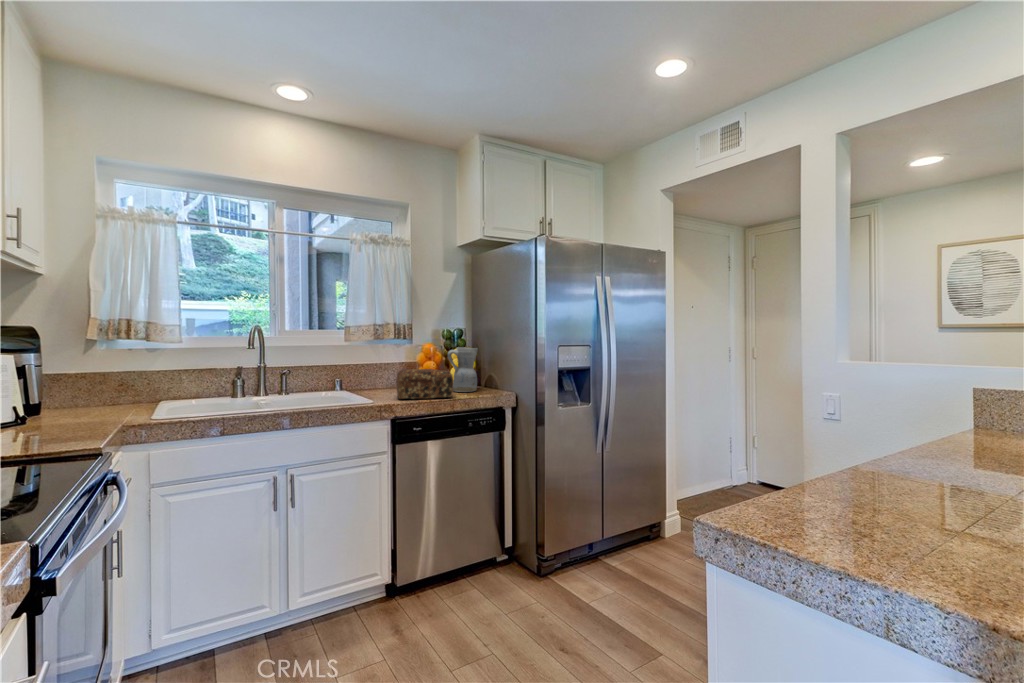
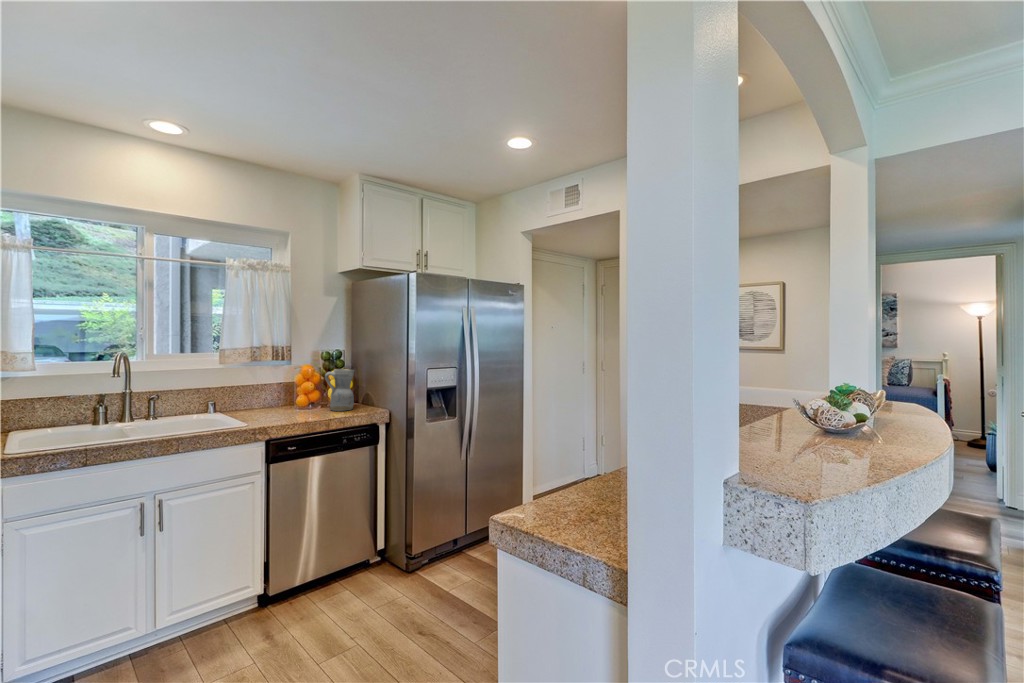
bread loaf: present [396,369,453,399] -> none [273,391,328,421]

